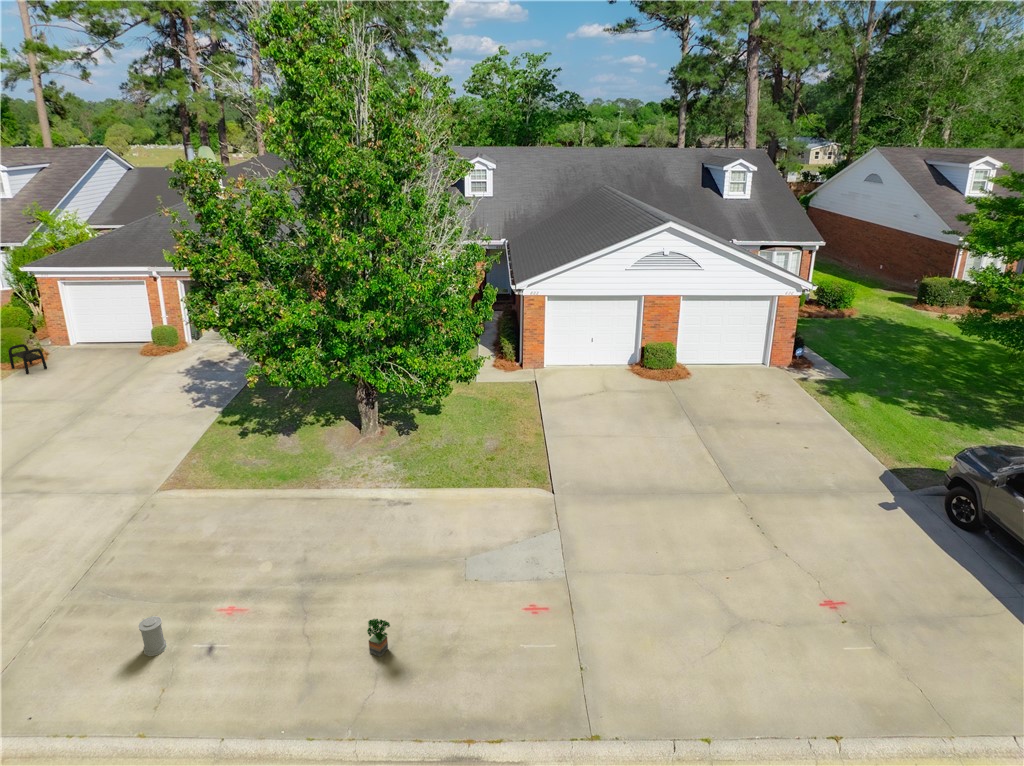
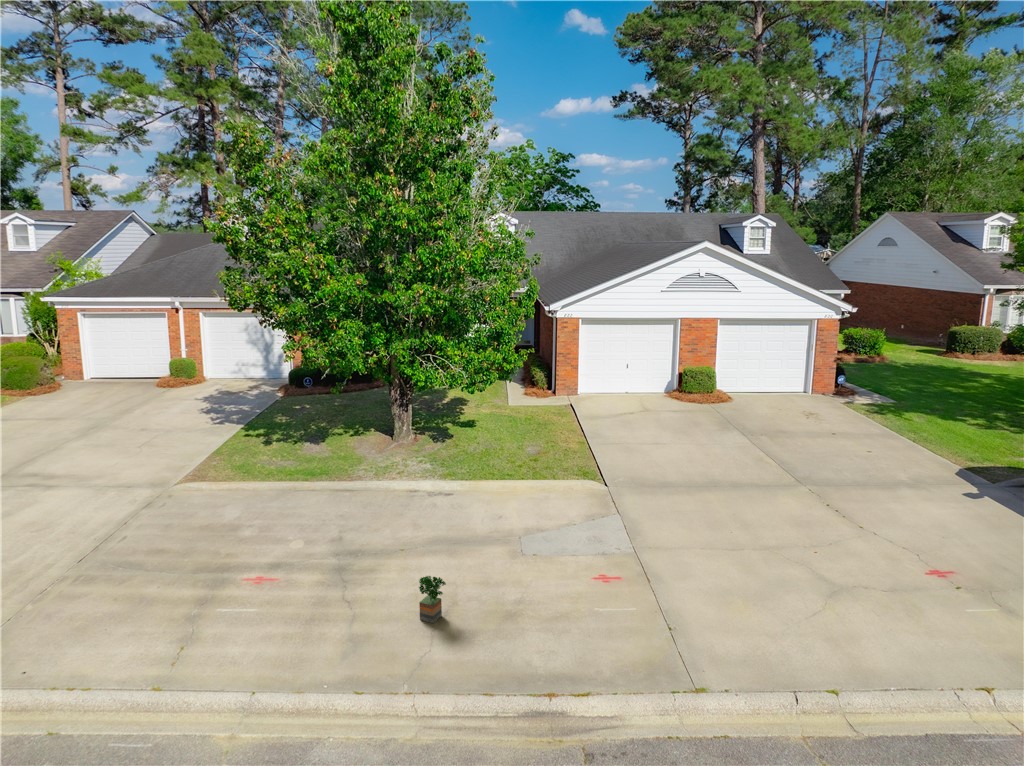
bench: present [8,344,47,374] -> none [19,371,58,400]
trash can: present [138,616,167,656] -> none [143,575,175,622]

